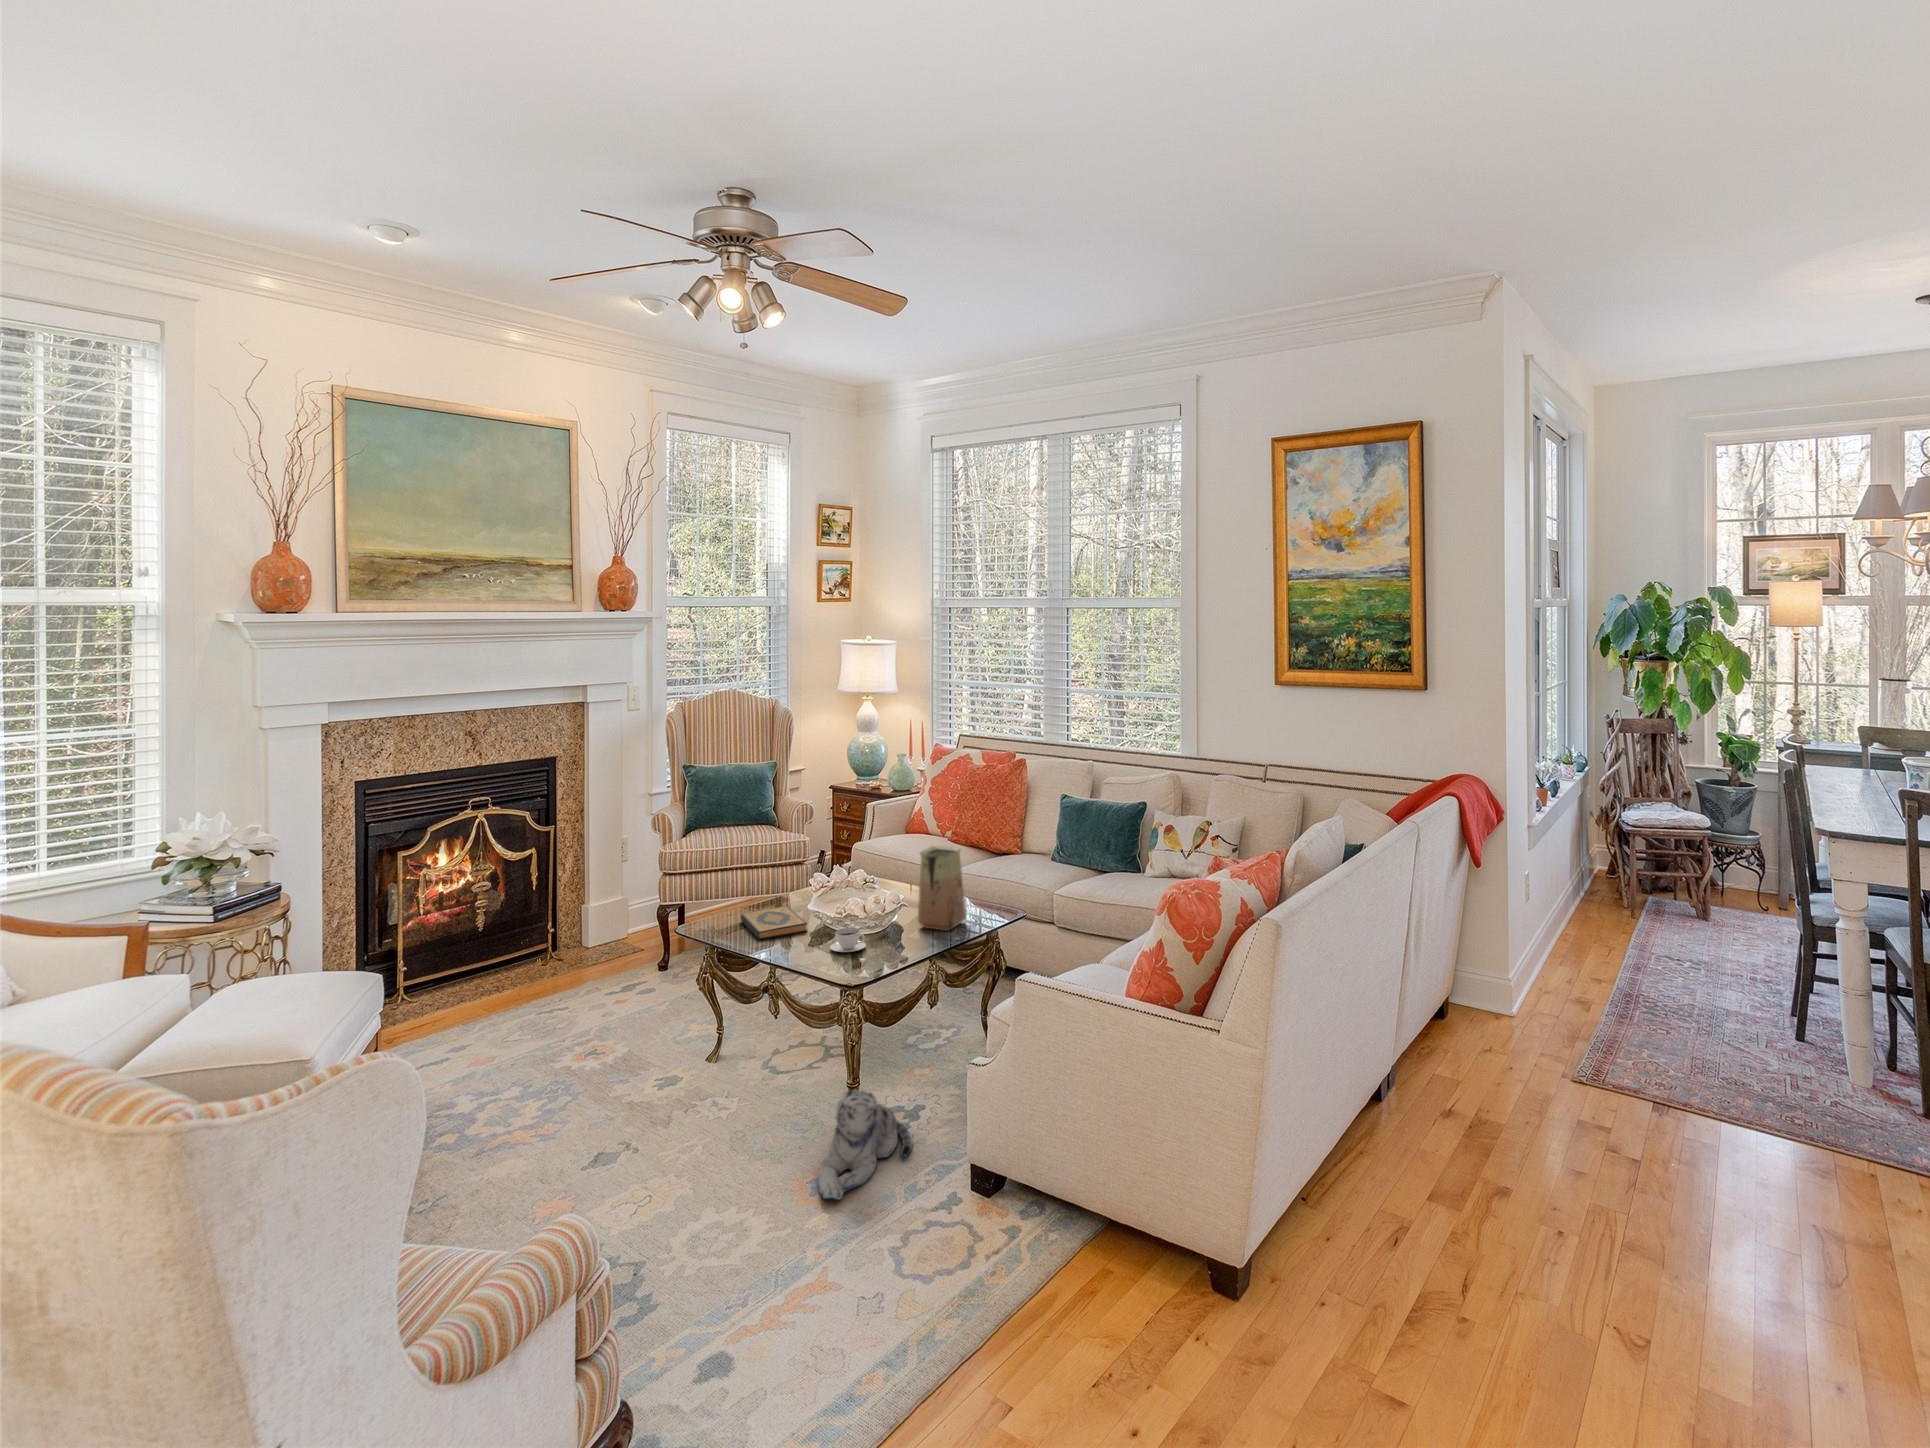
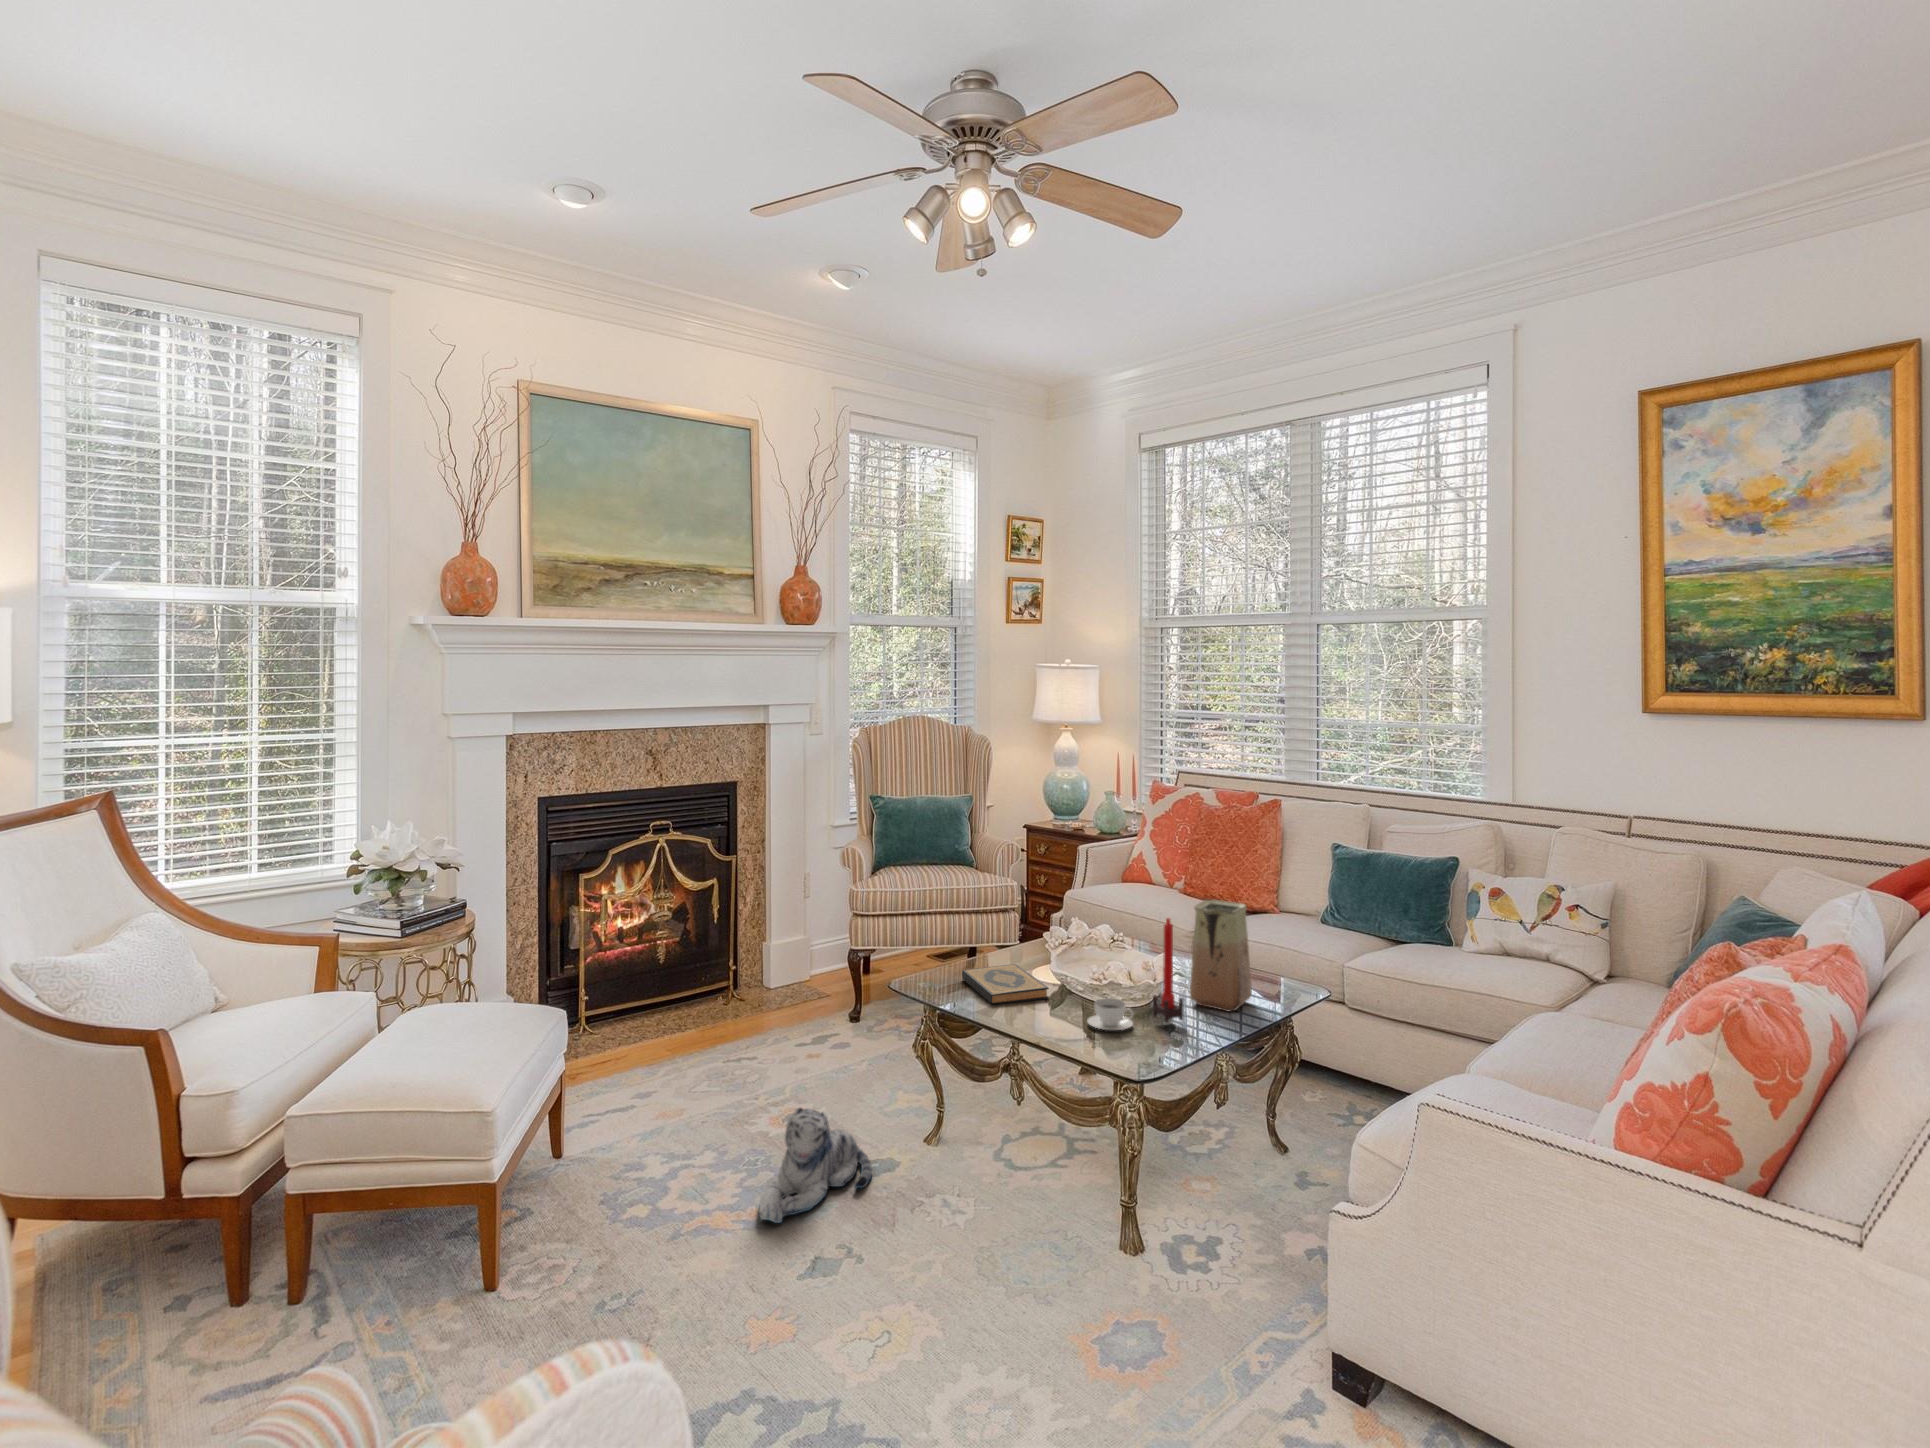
candle: none [882,863,905,945] -> present [1153,918,1183,1025]
plush toy: present [818,1090,912,1200] -> present [759,1107,872,1223]

